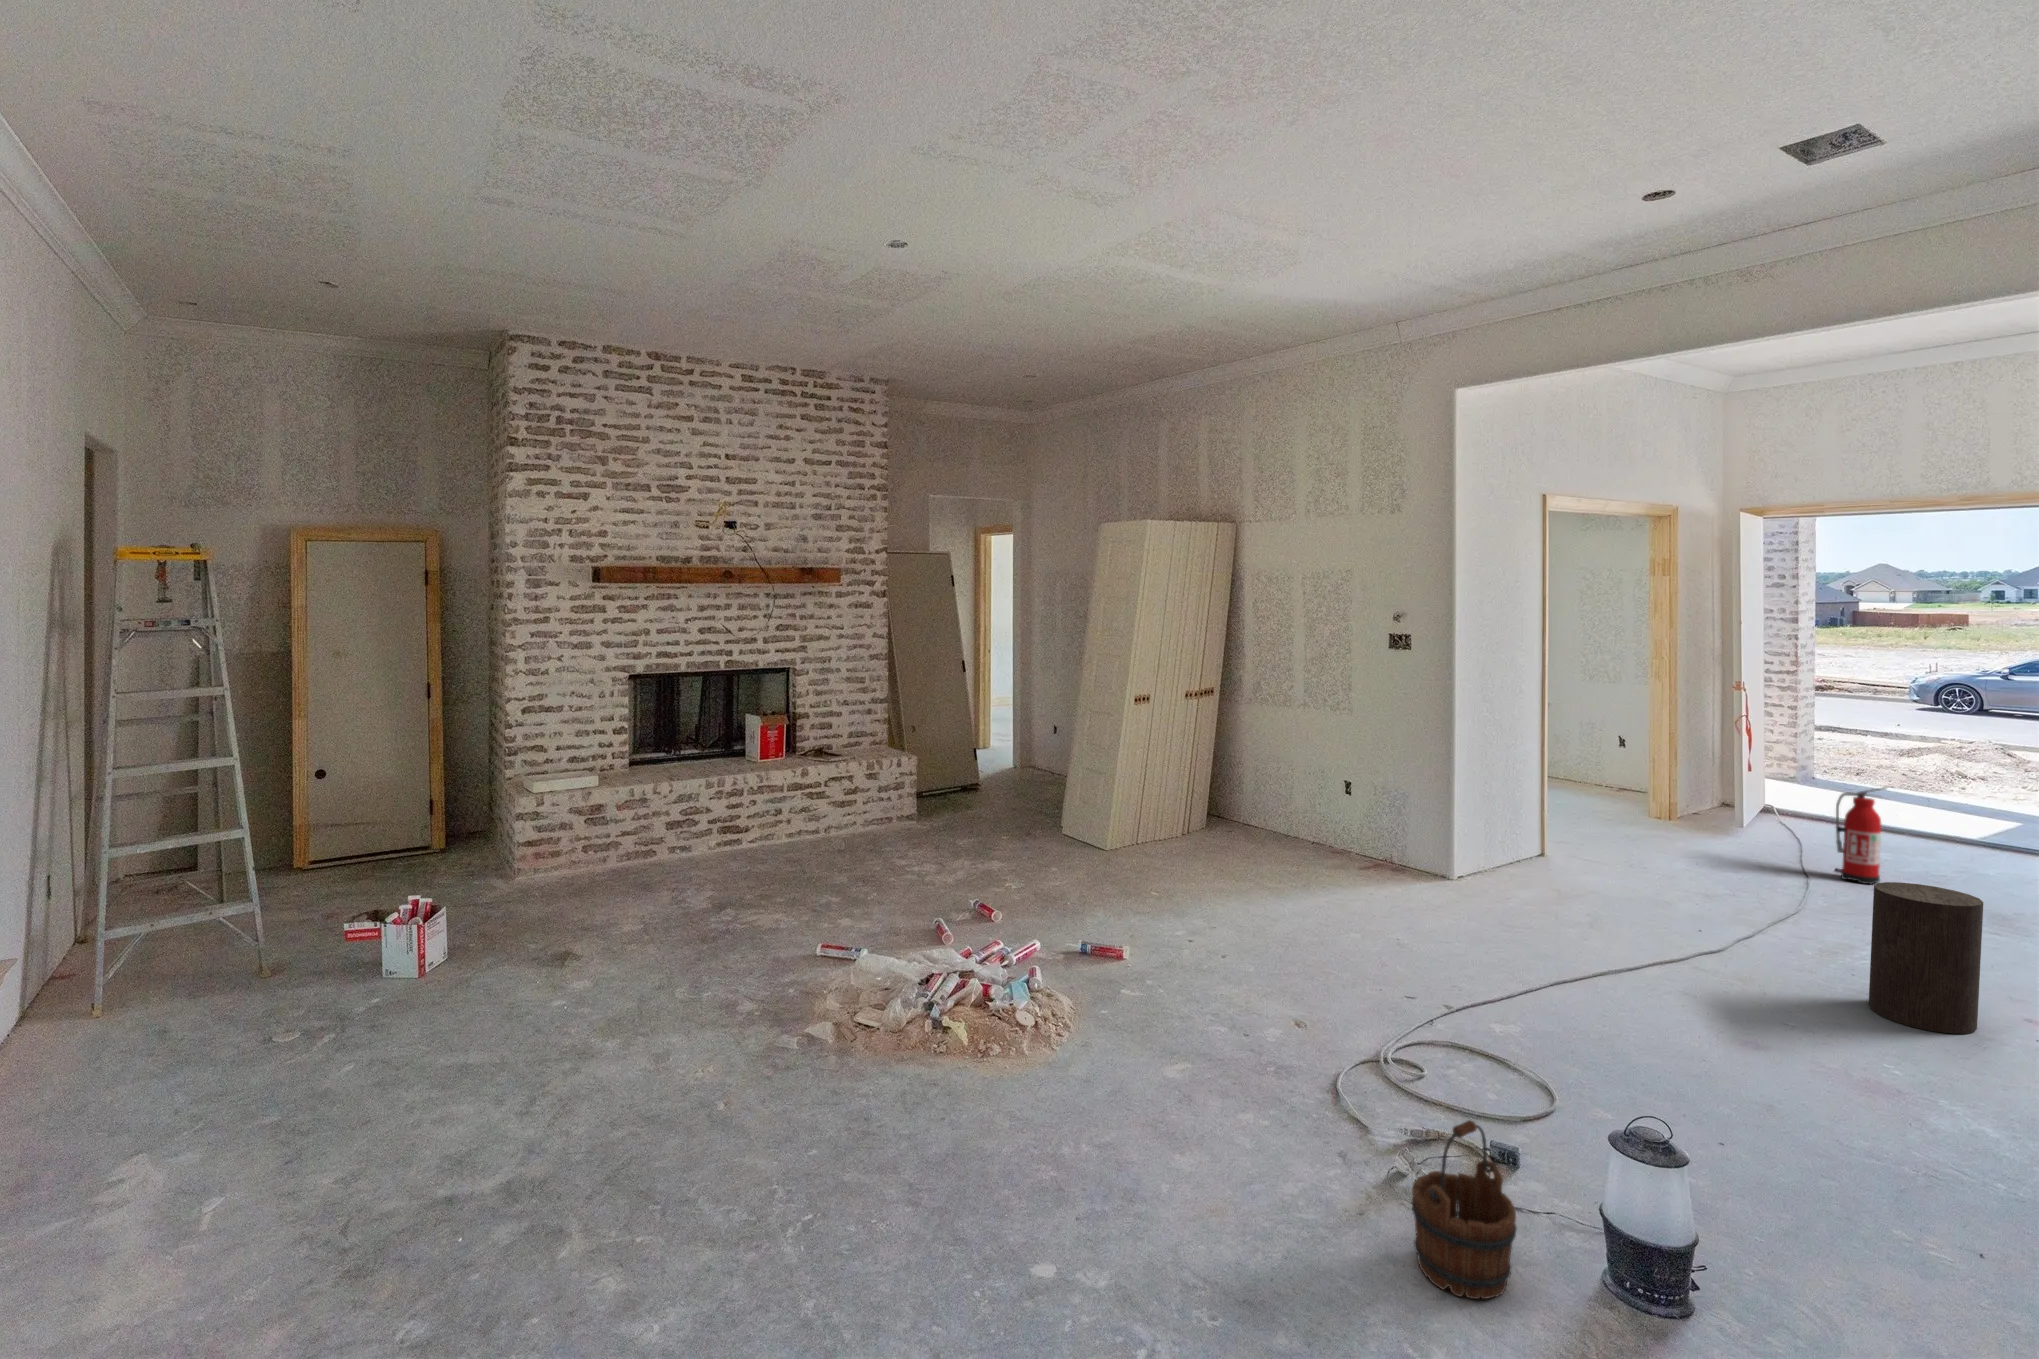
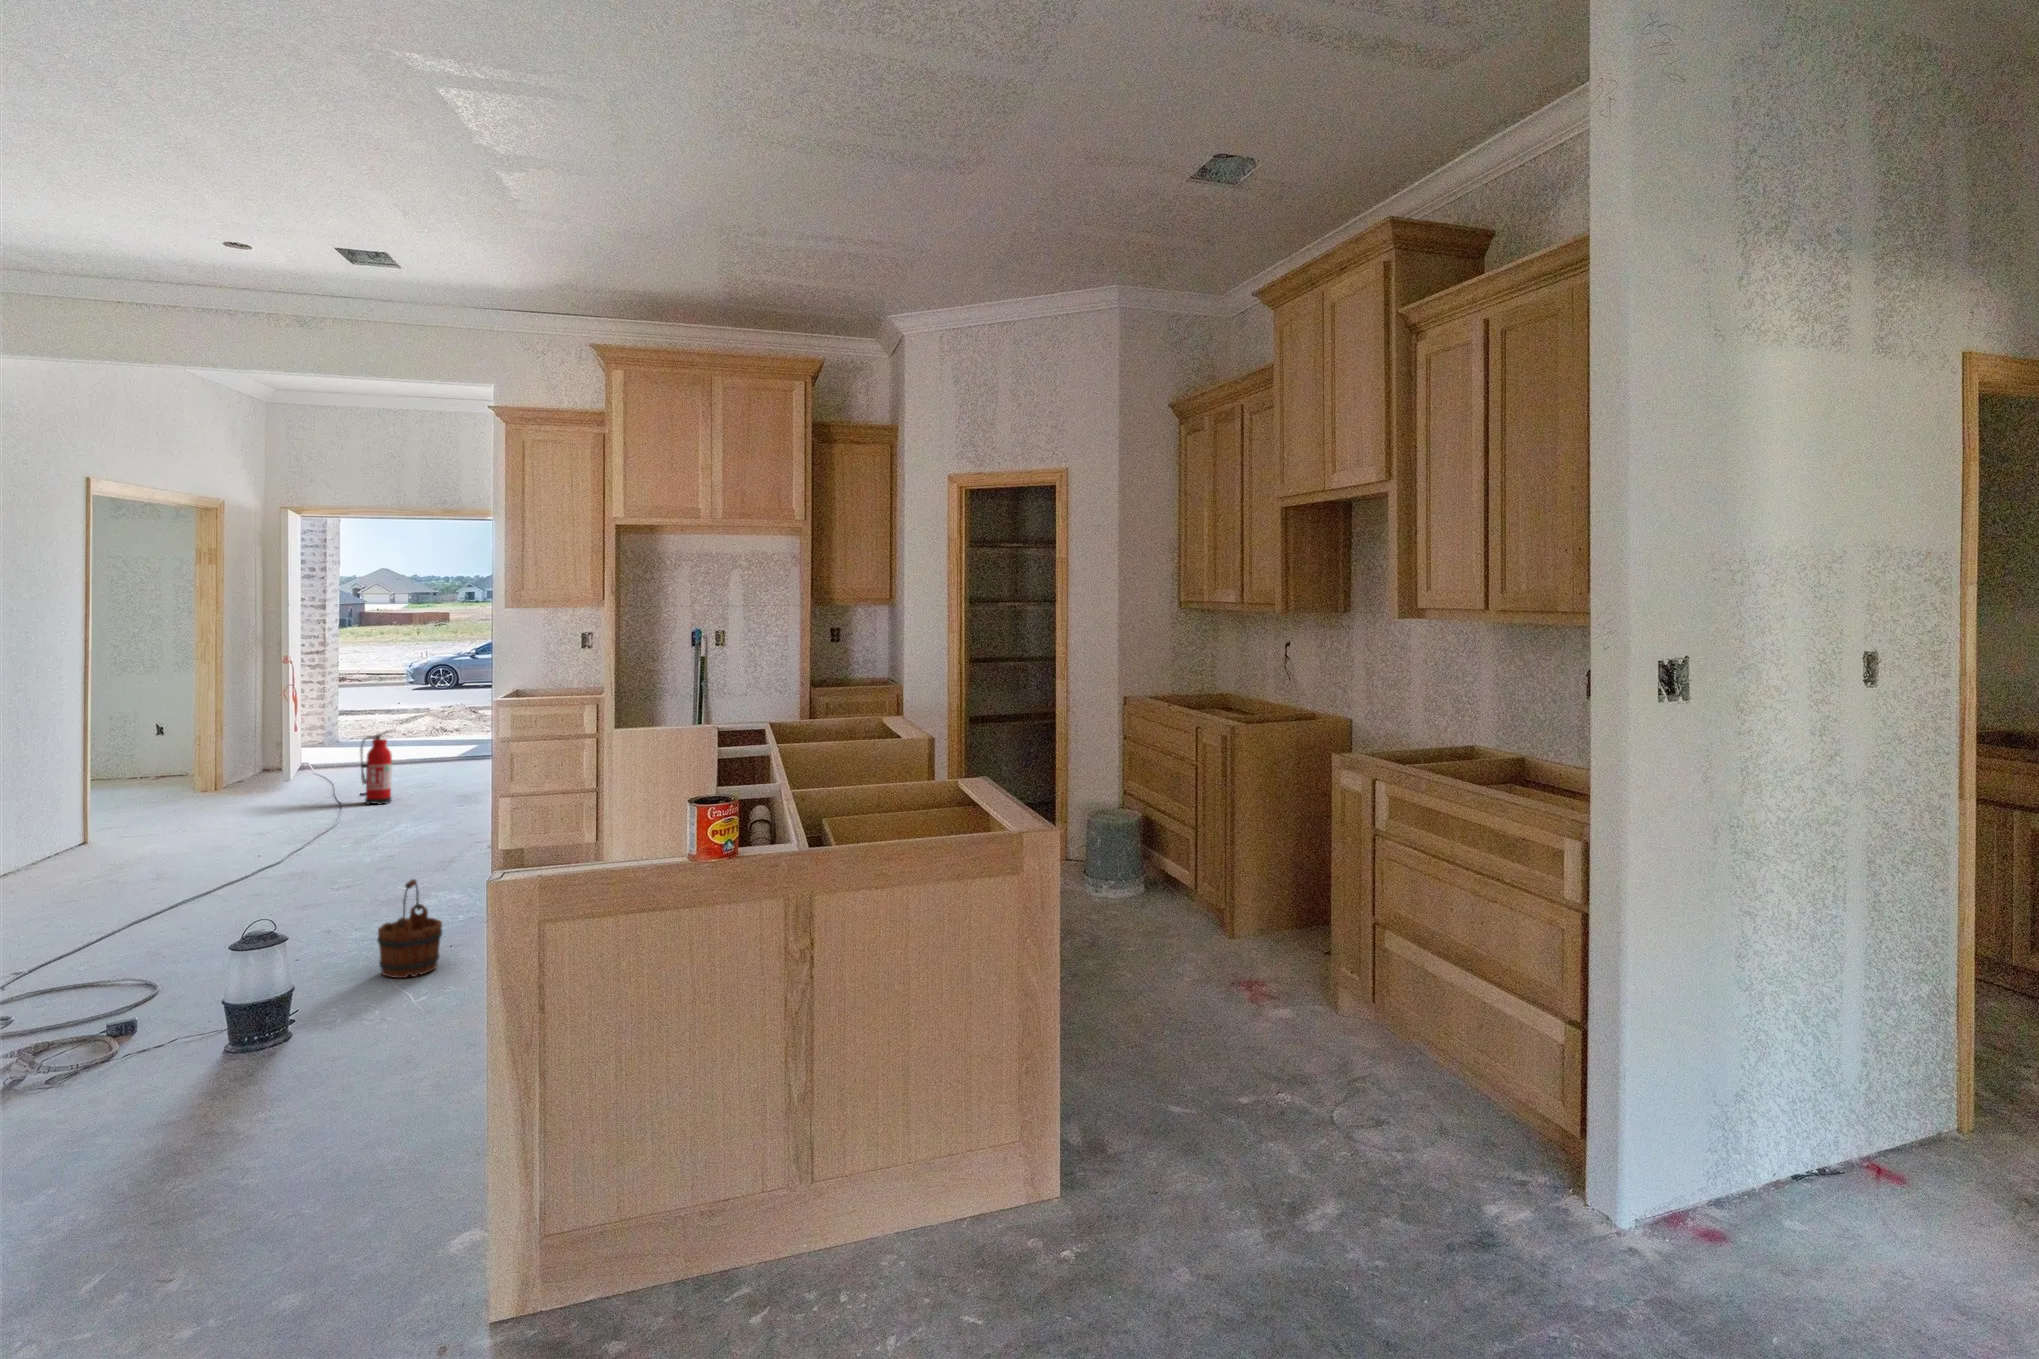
stool: present [1869,882,1983,1034] -> none [387,778,452,873]
wooden bucket: present [1412,1120,1516,1299] -> present [377,879,442,978]

